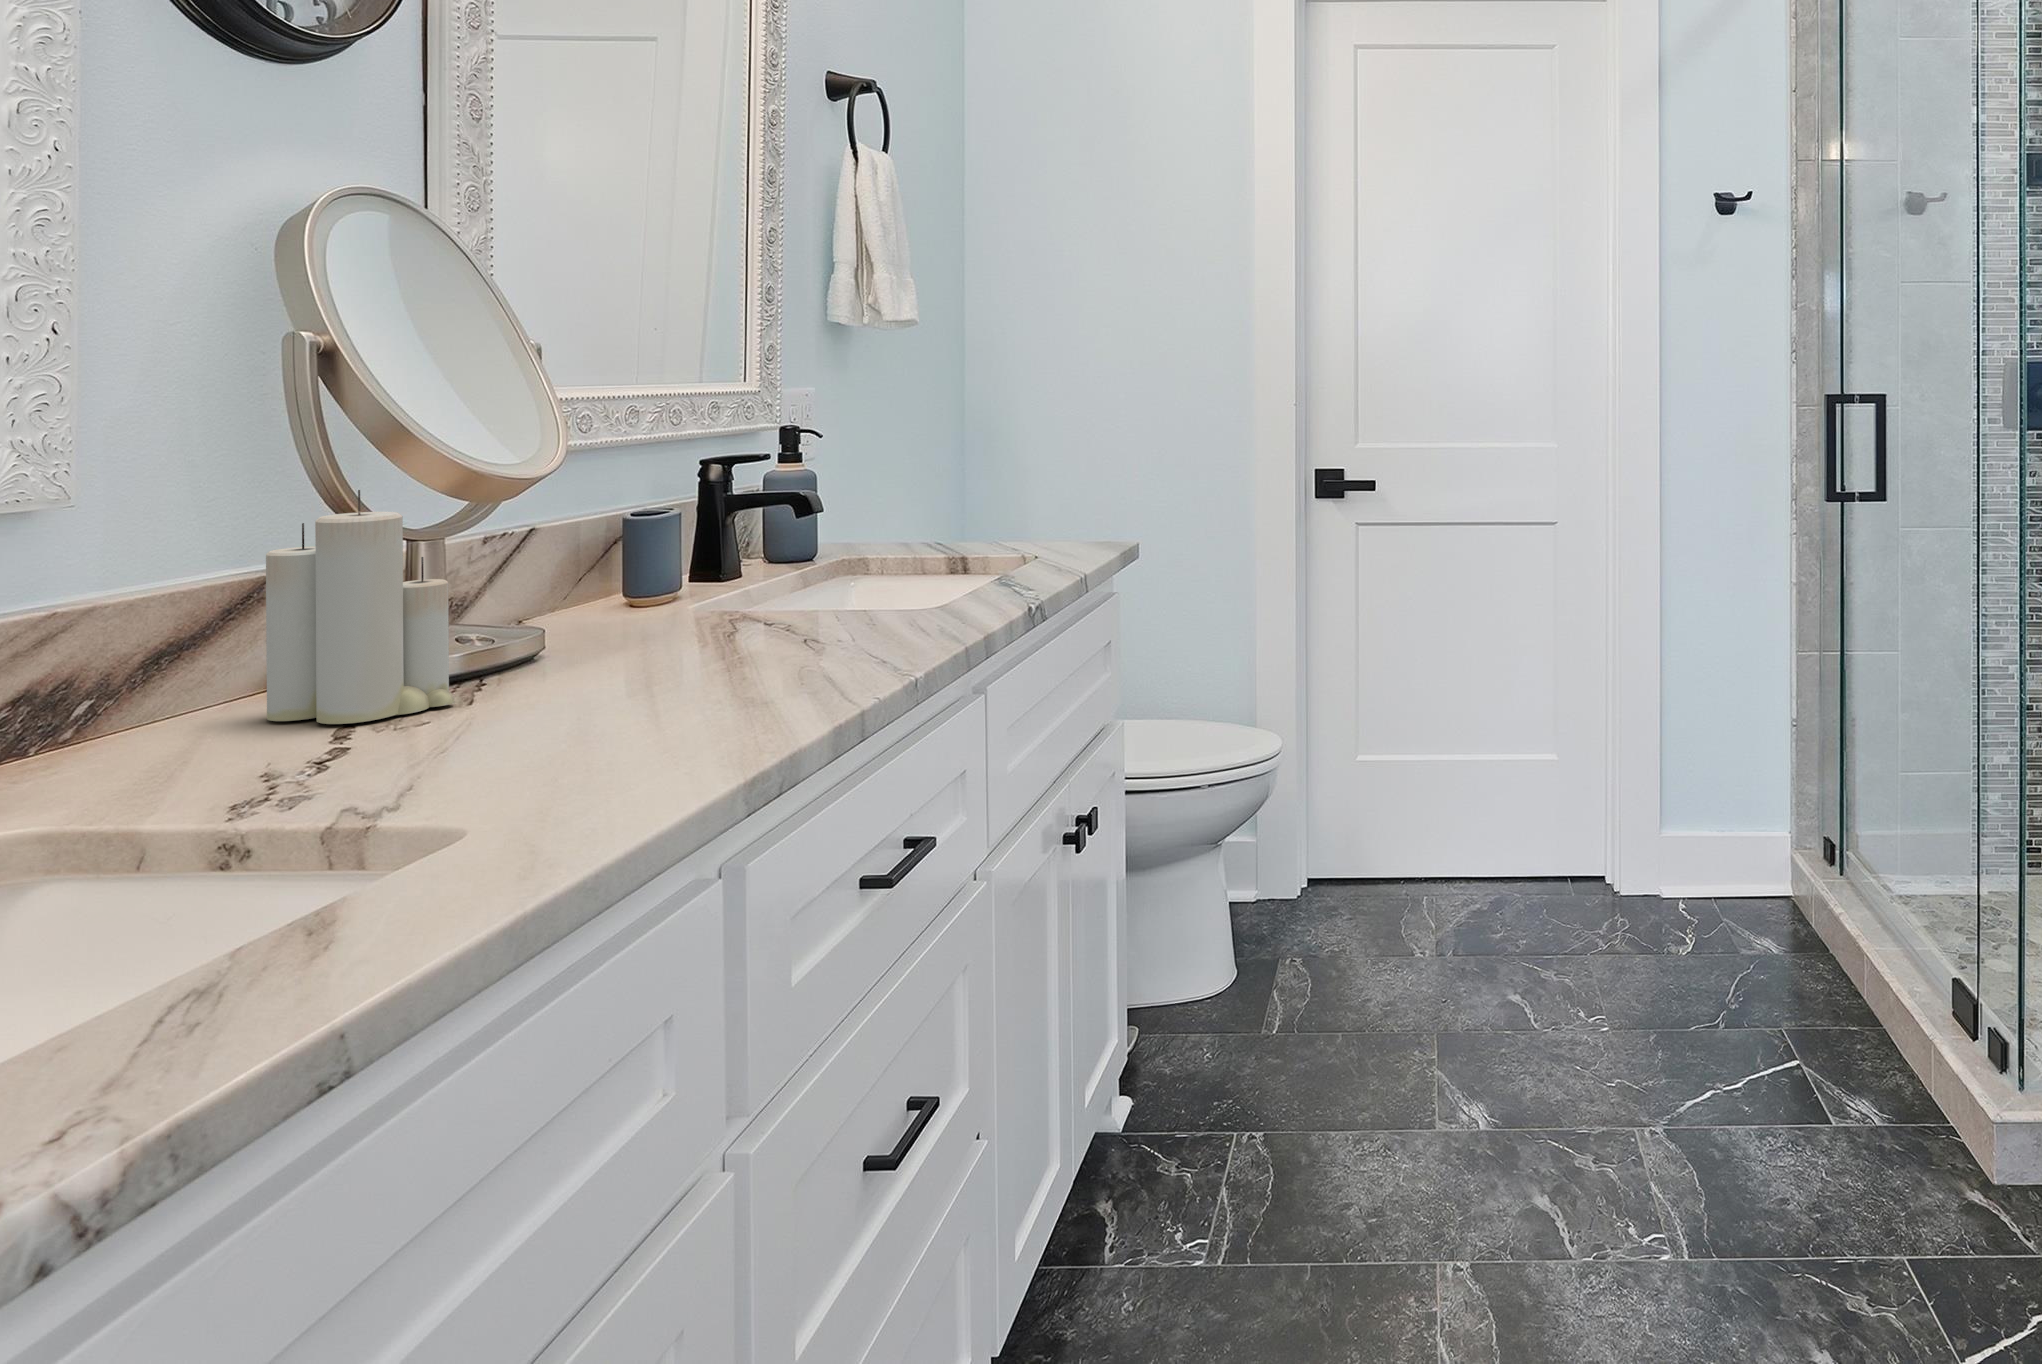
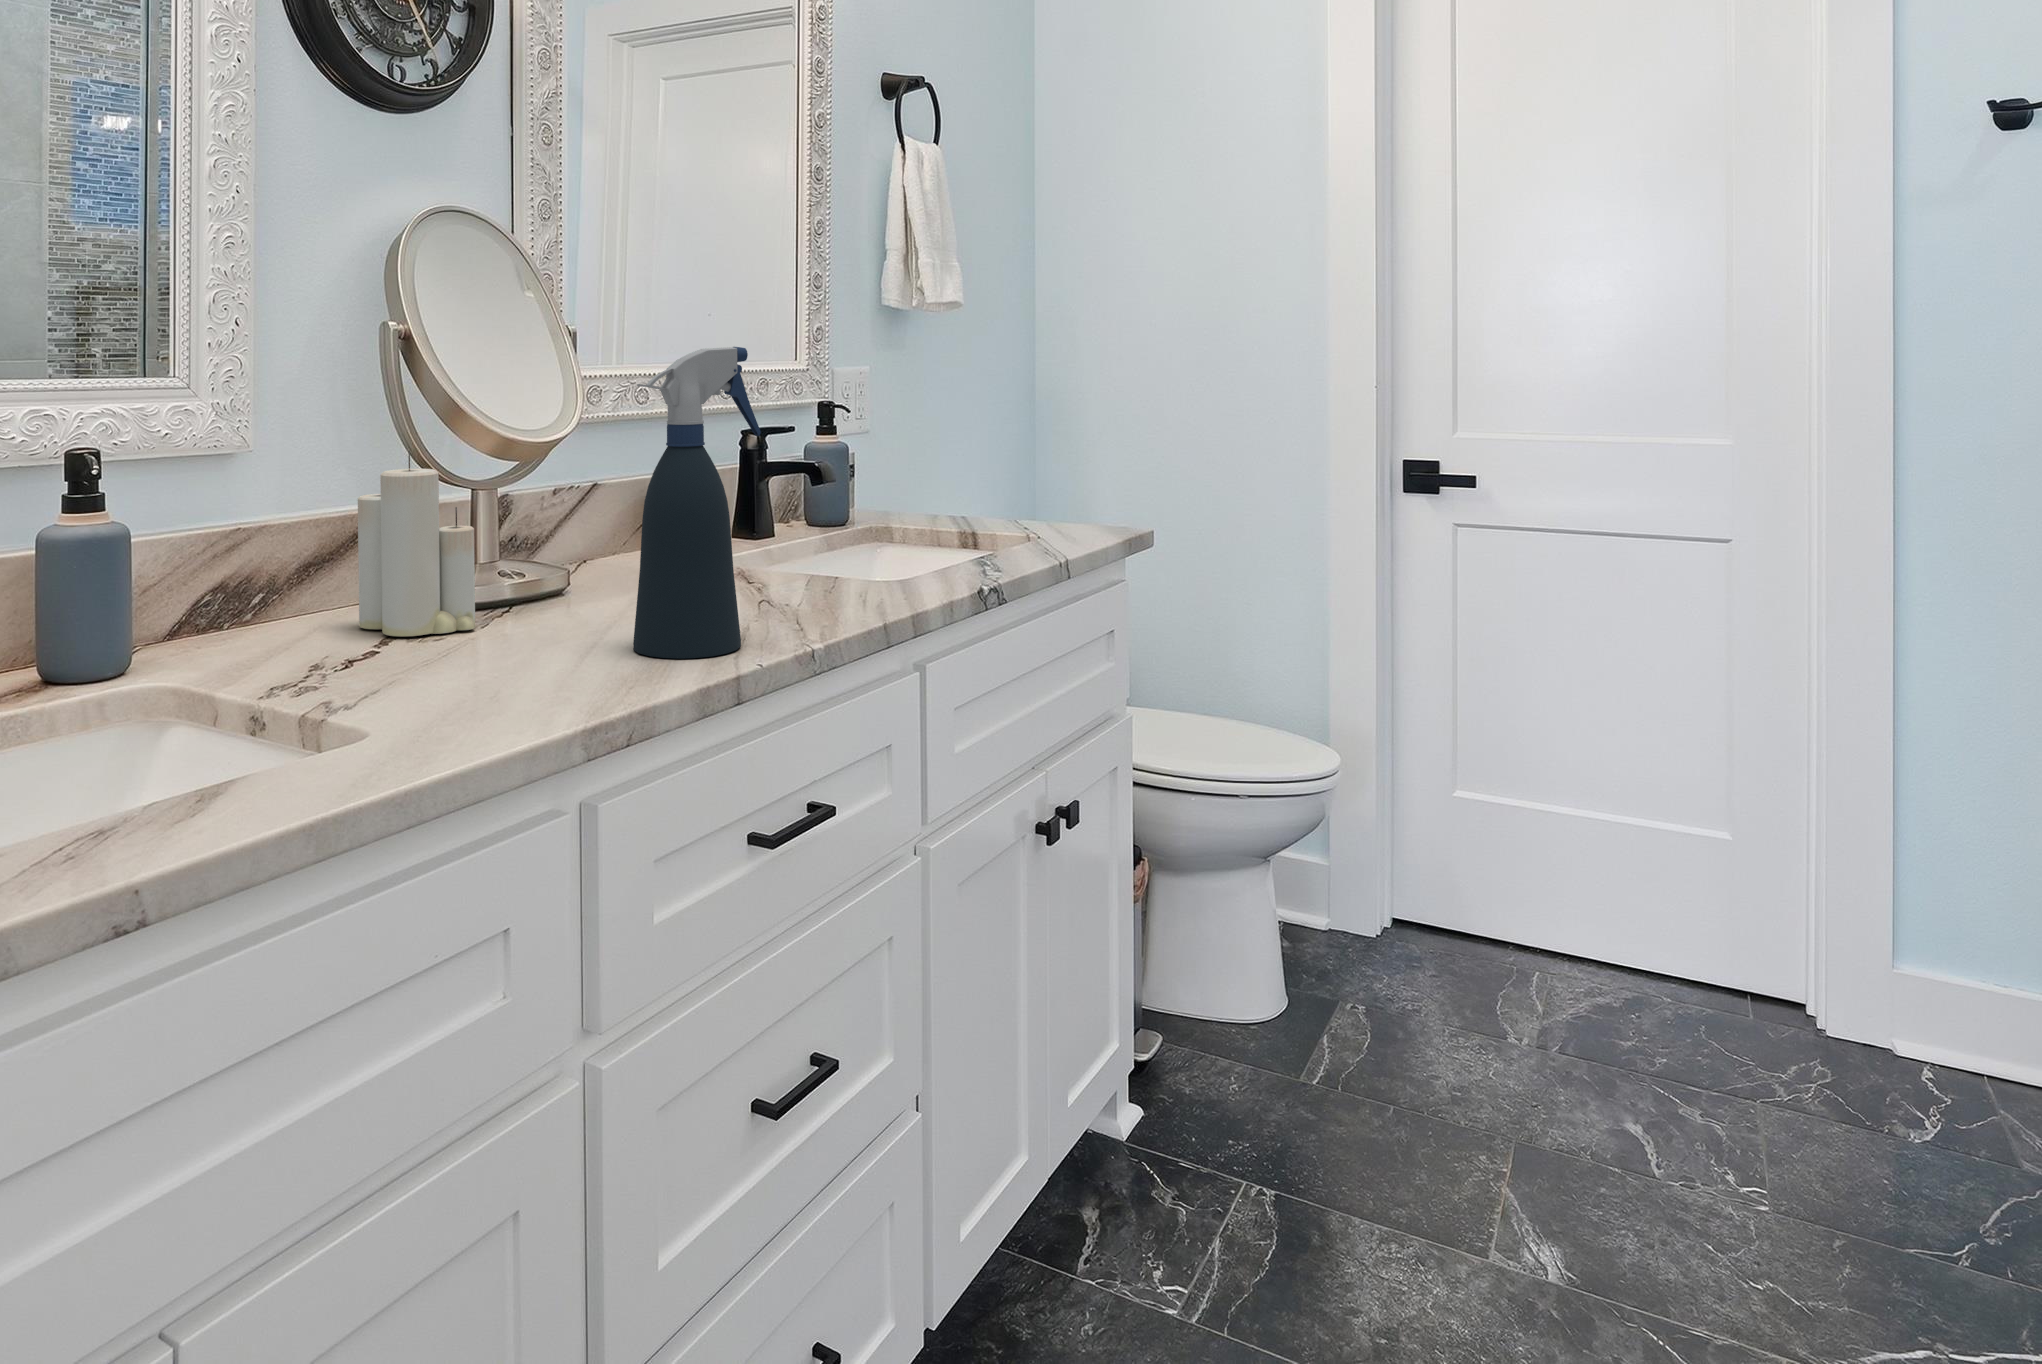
spray bottle: none [698,361,841,703] -> present [633,347,761,659]

